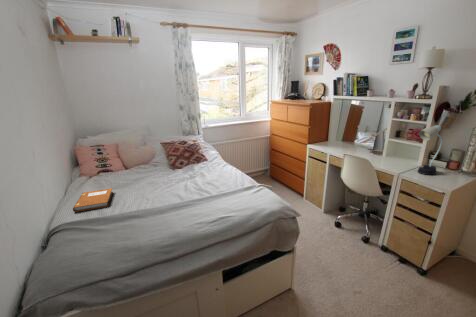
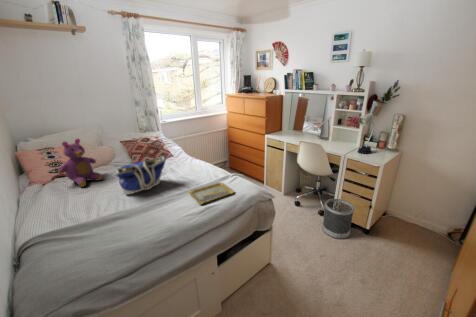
teddy bear: none [102,138,138,182] -> present [58,139,102,187]
tote bag: none [140,160,191,194] -> present [115,156,165,194]
notebook: present [73,188,113,212] -> none [37,194,80,223]
tray: none [207,192,253,213] -> present [189,183,234,204]
wastebasket: none [364,224,407,275] -> present [322,199,354,239]

